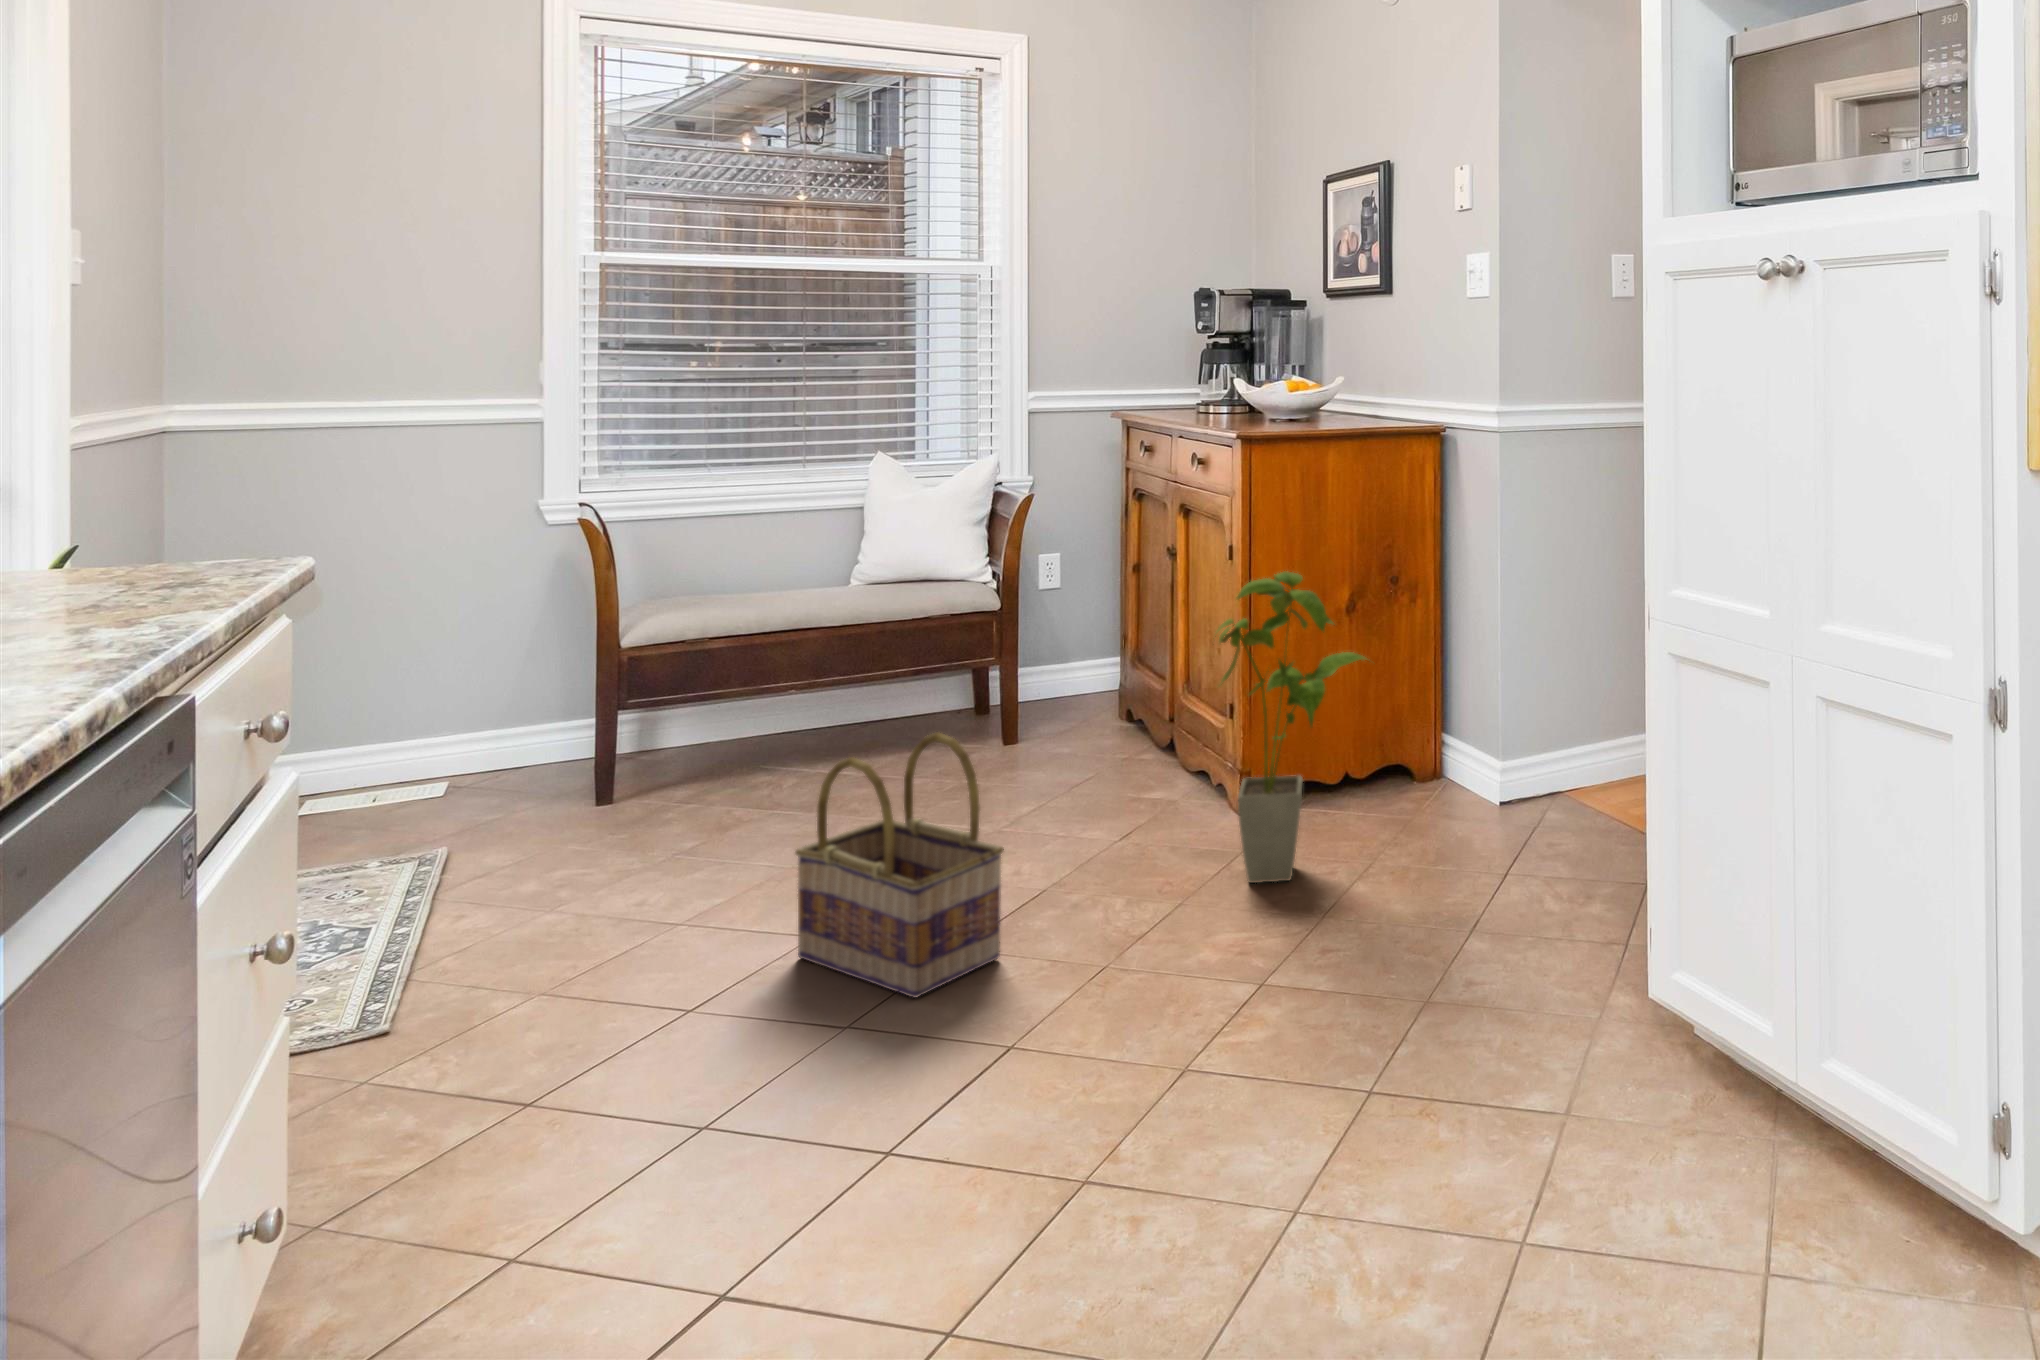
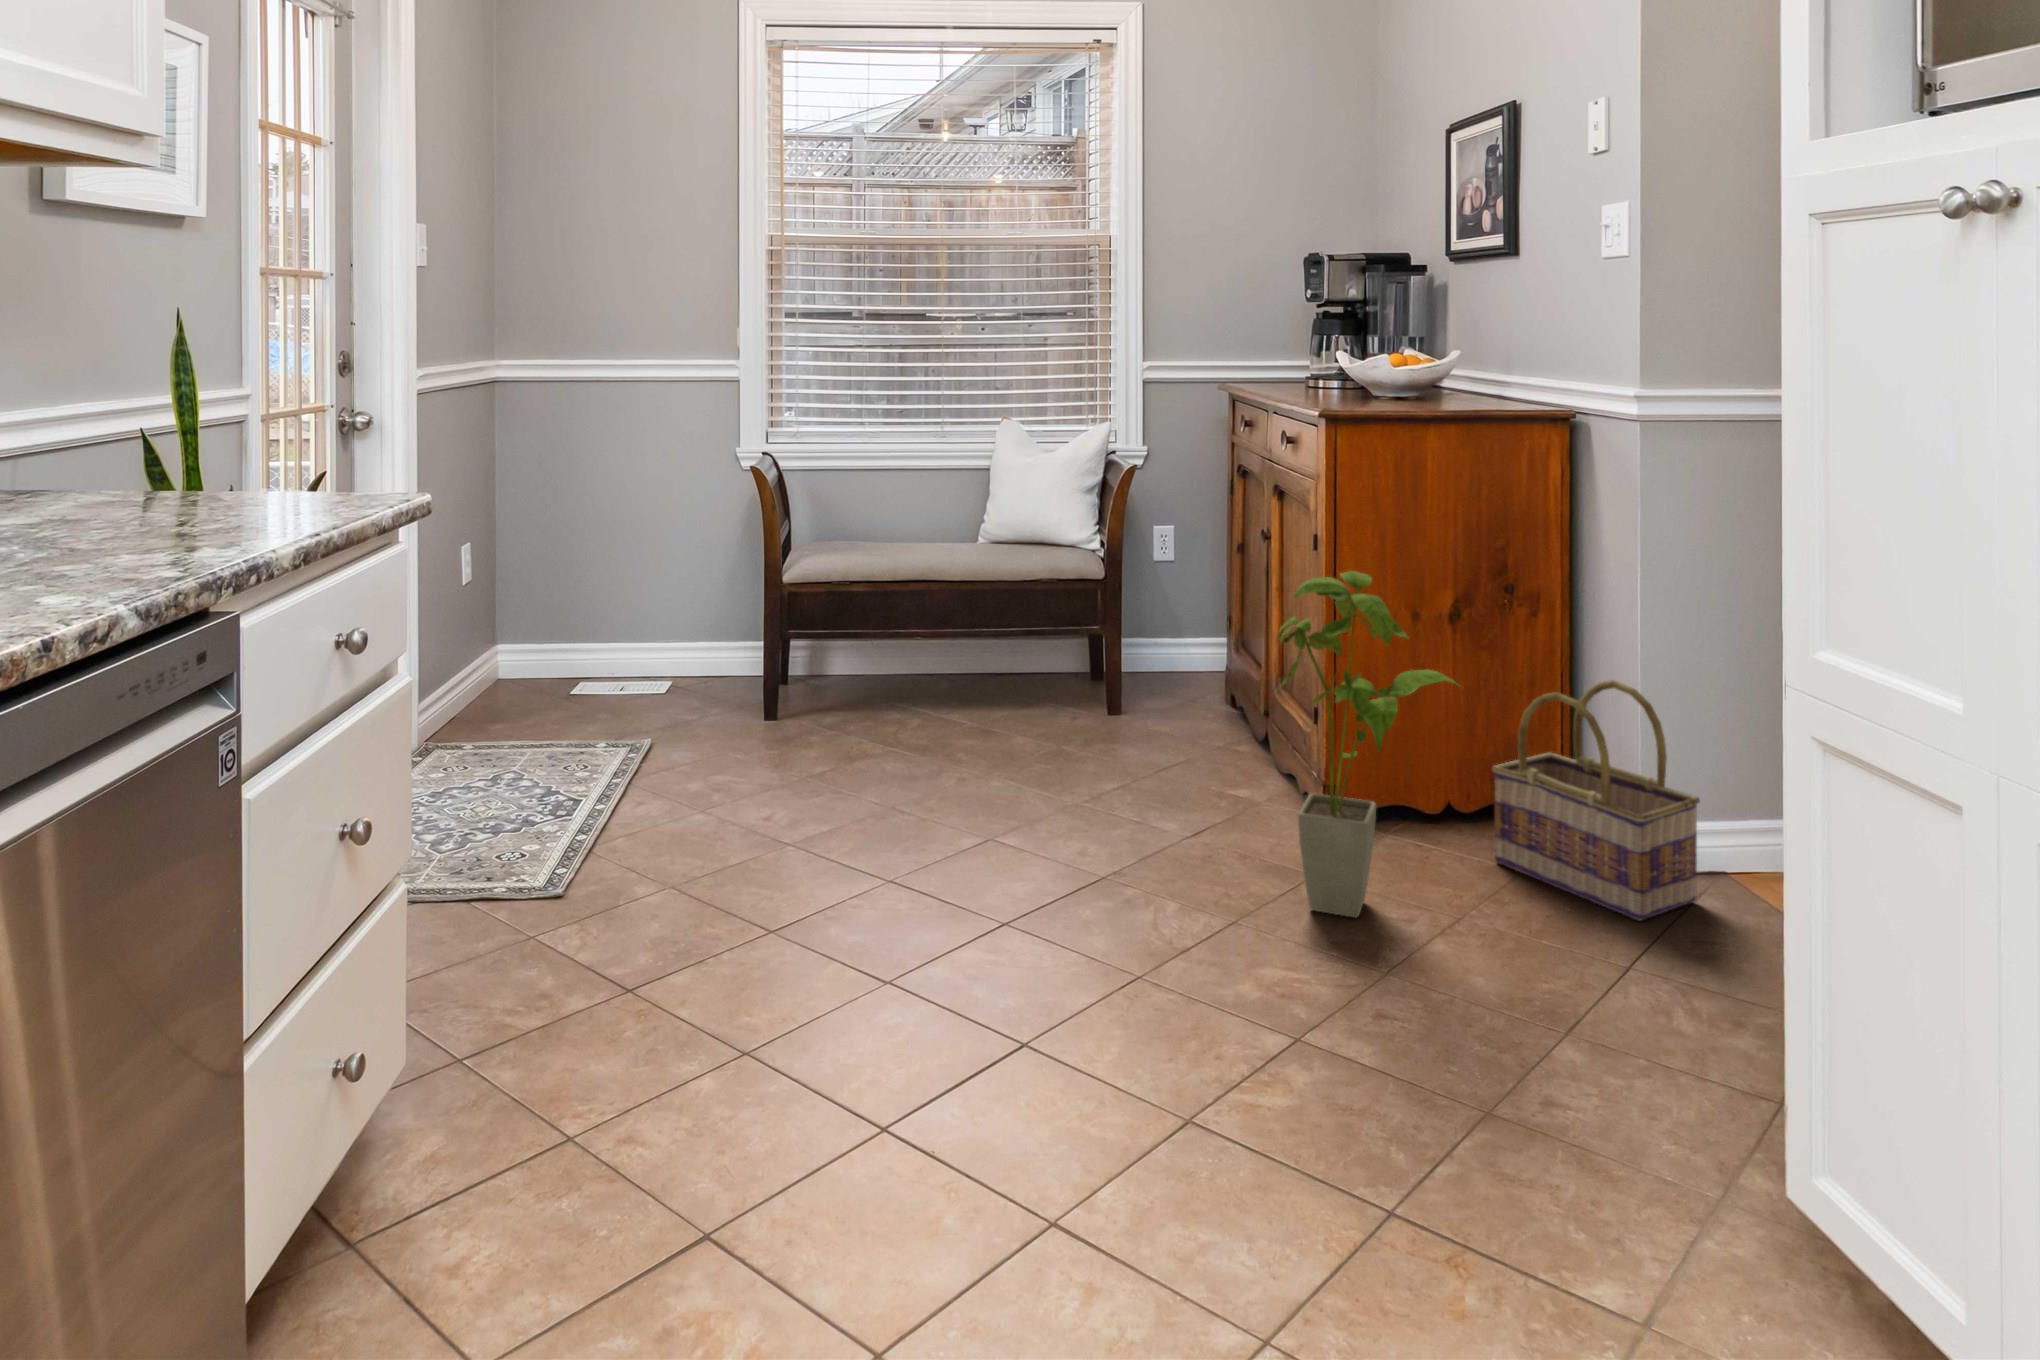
basket: present [795,733,1004,998] -> present [1492,680,1700,920]

